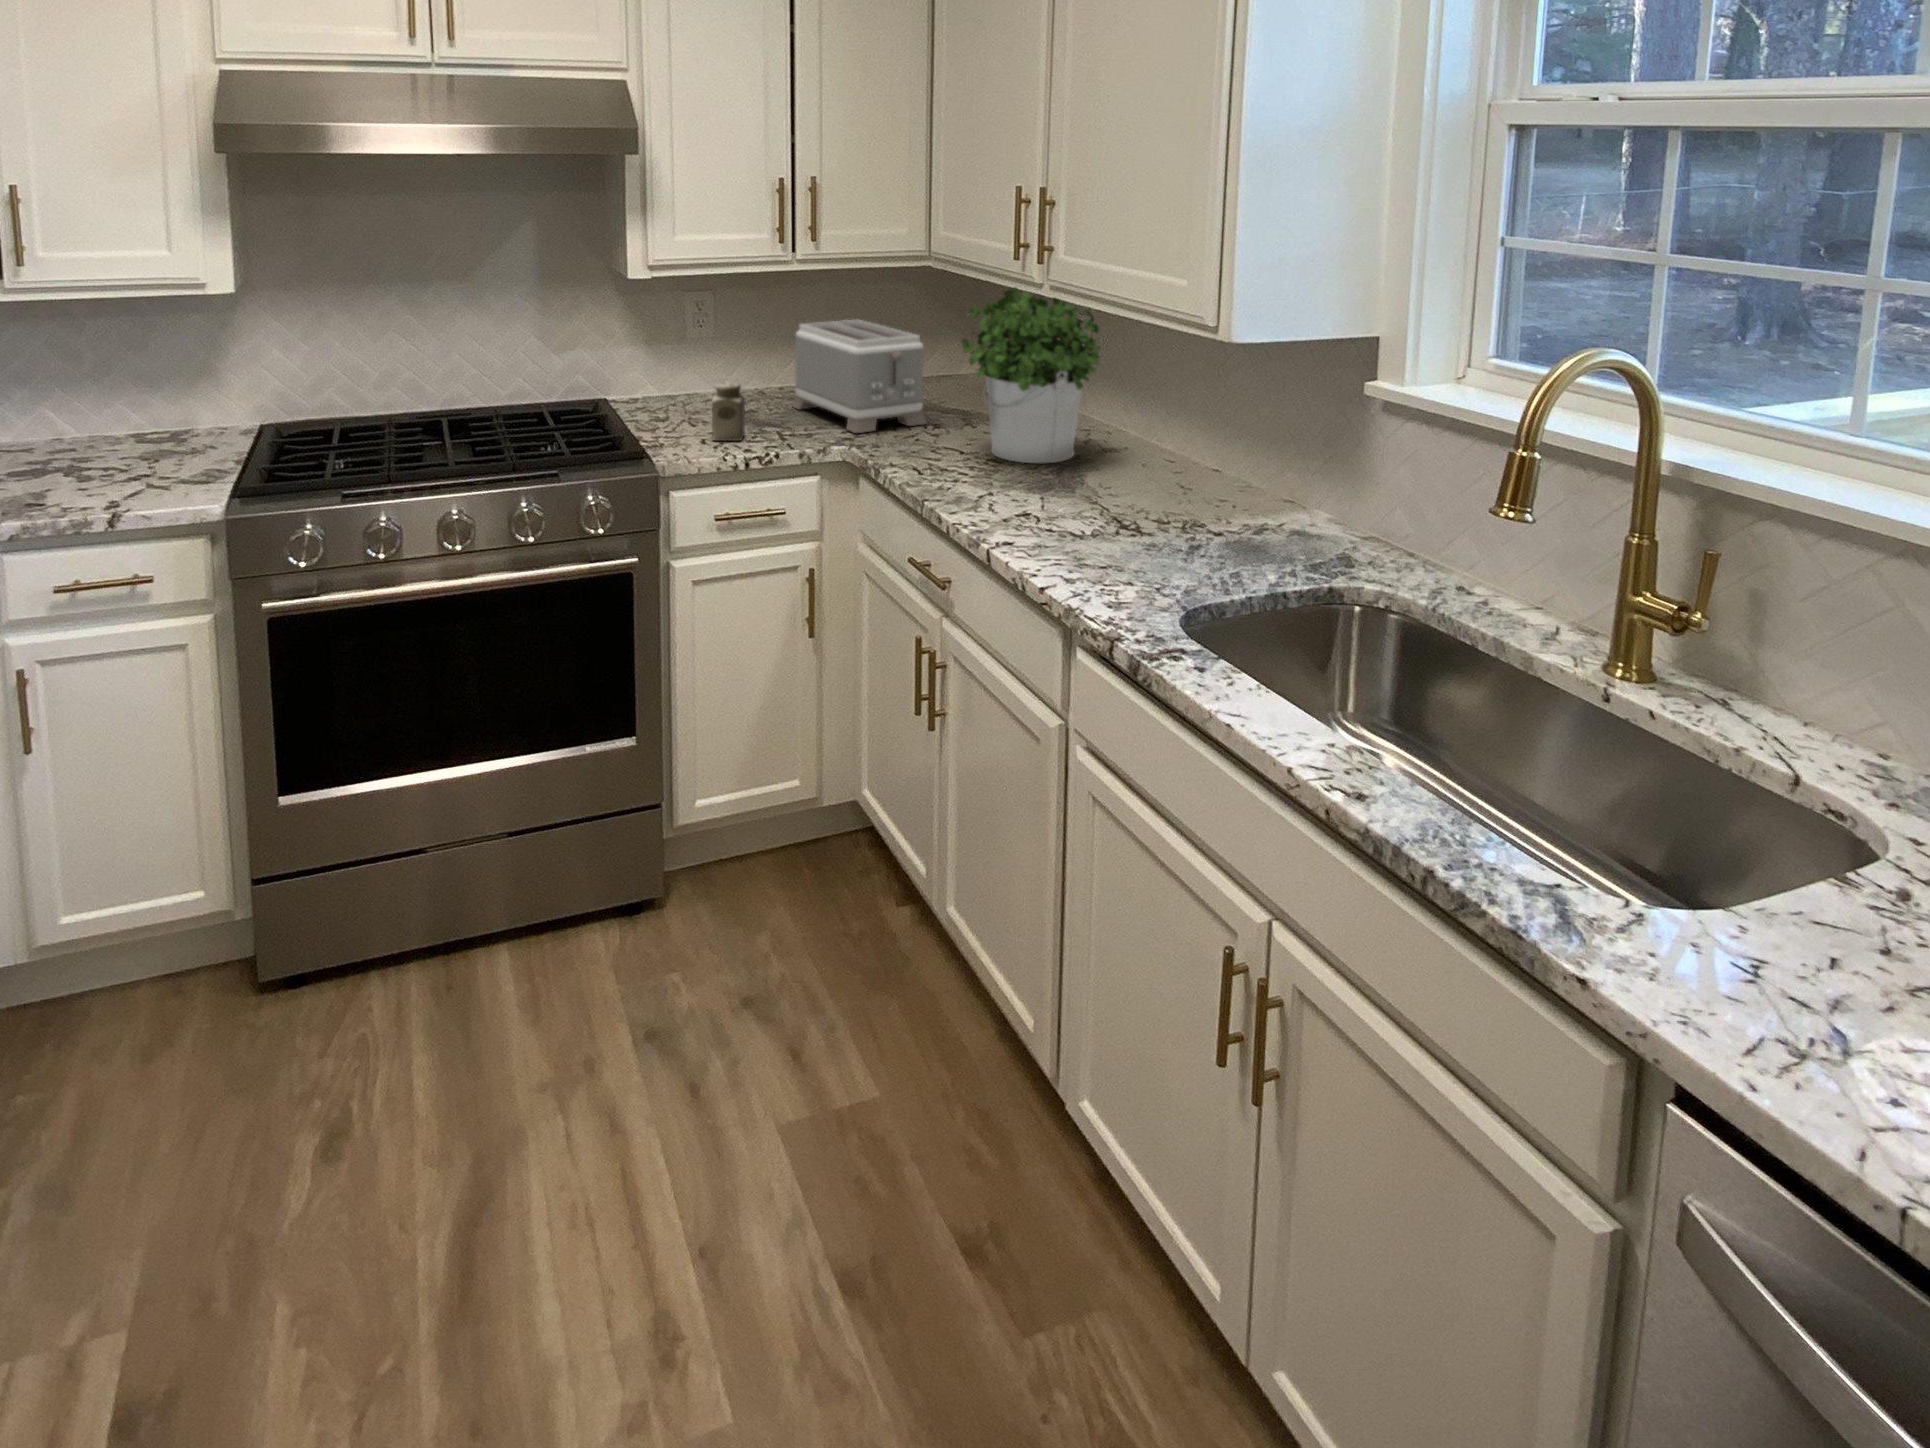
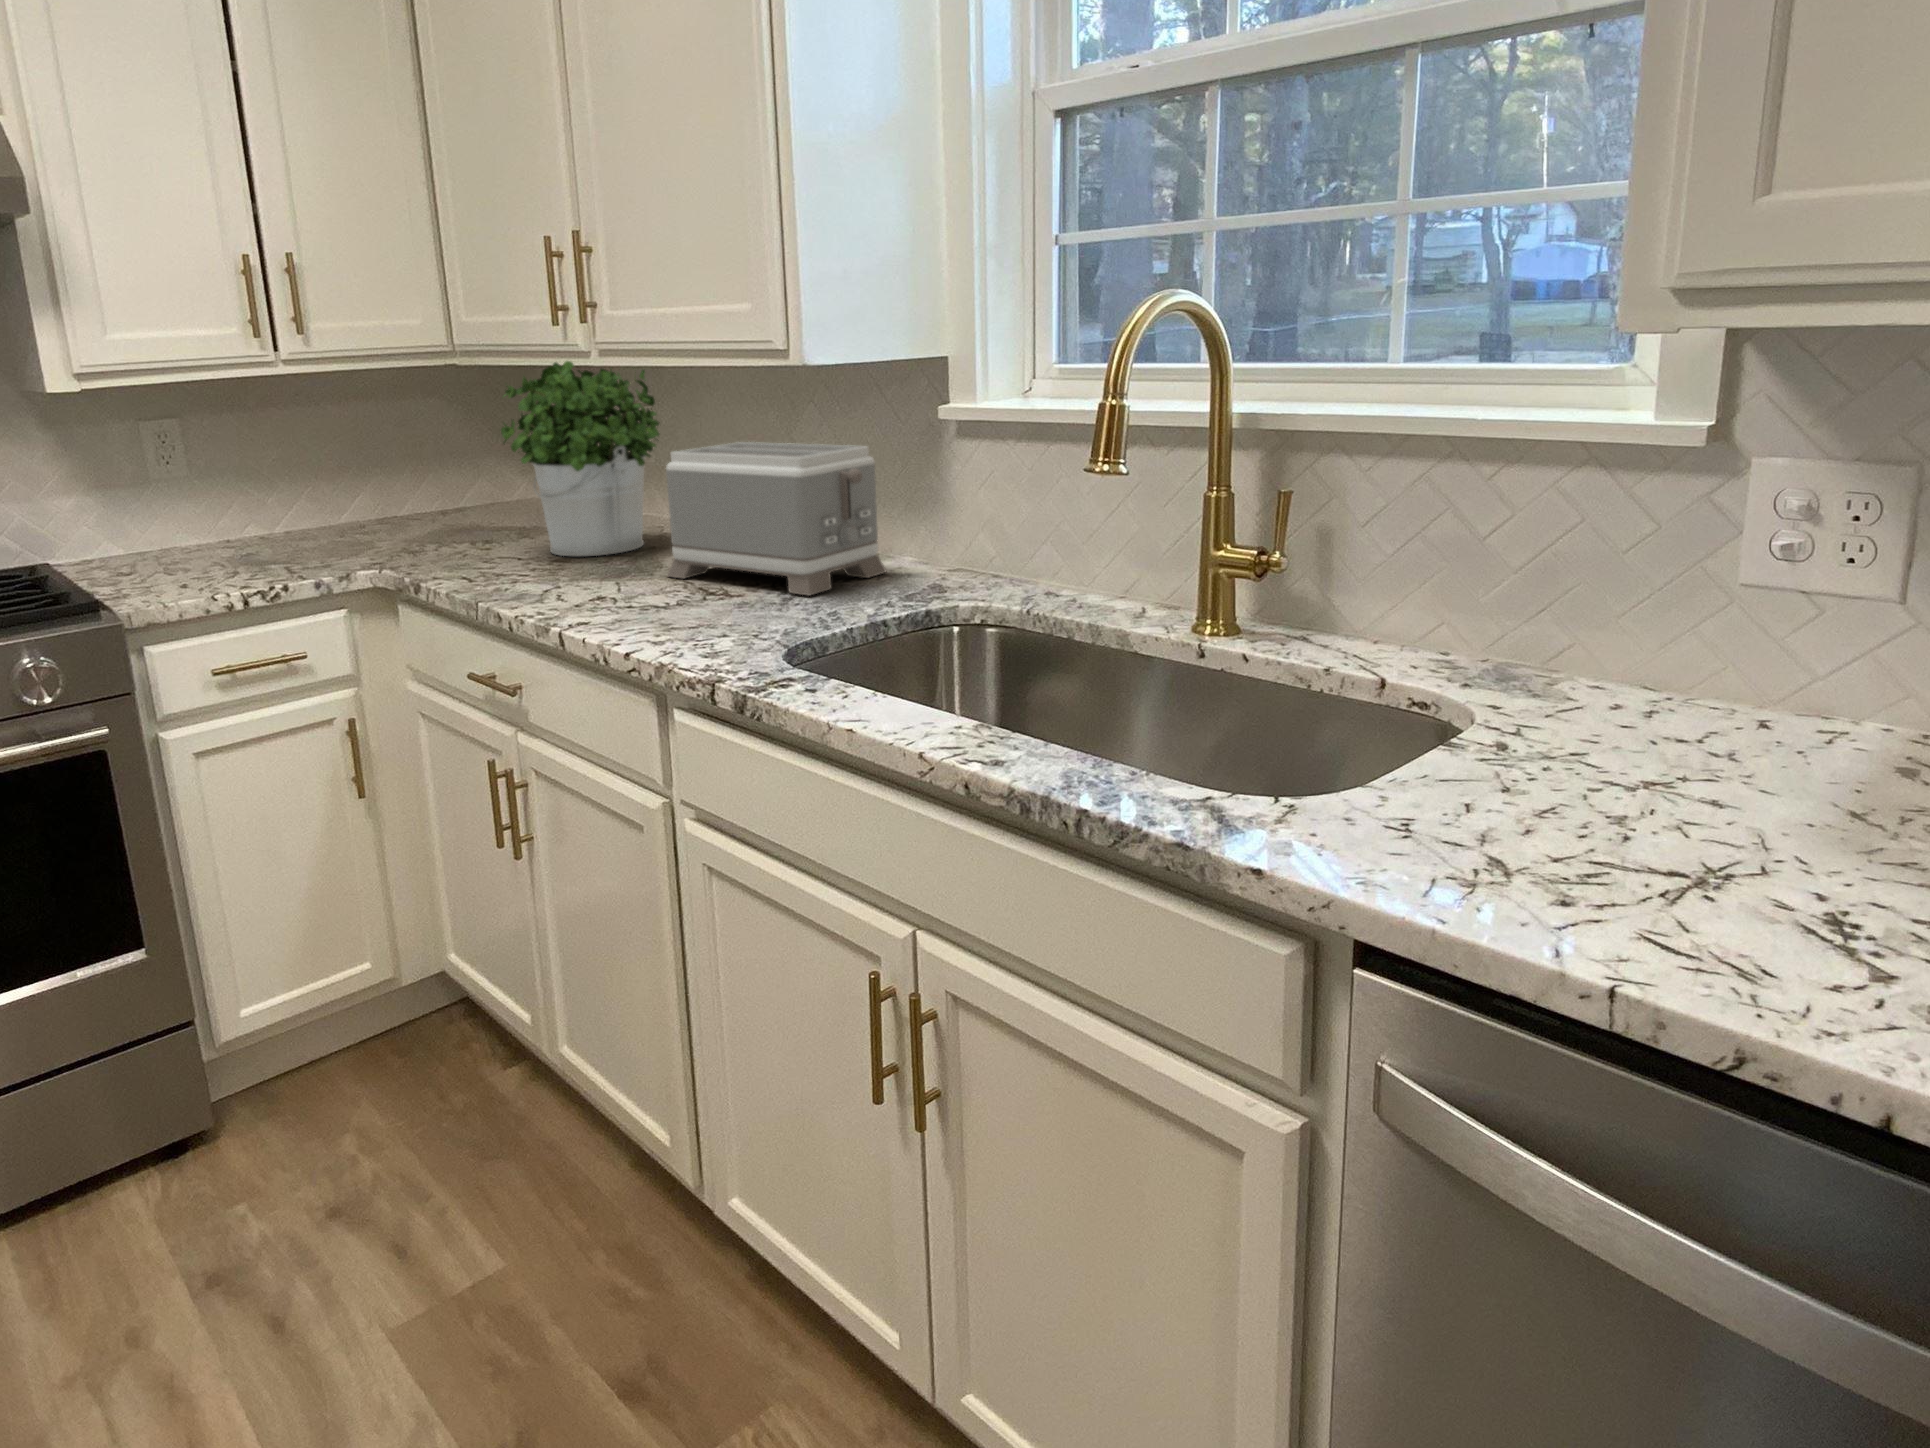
toaster: present [792,320,927,433] -> present [666,442,886,595]
salt shaker: present [712,382,745,441] -> none [193,509,245,581]

